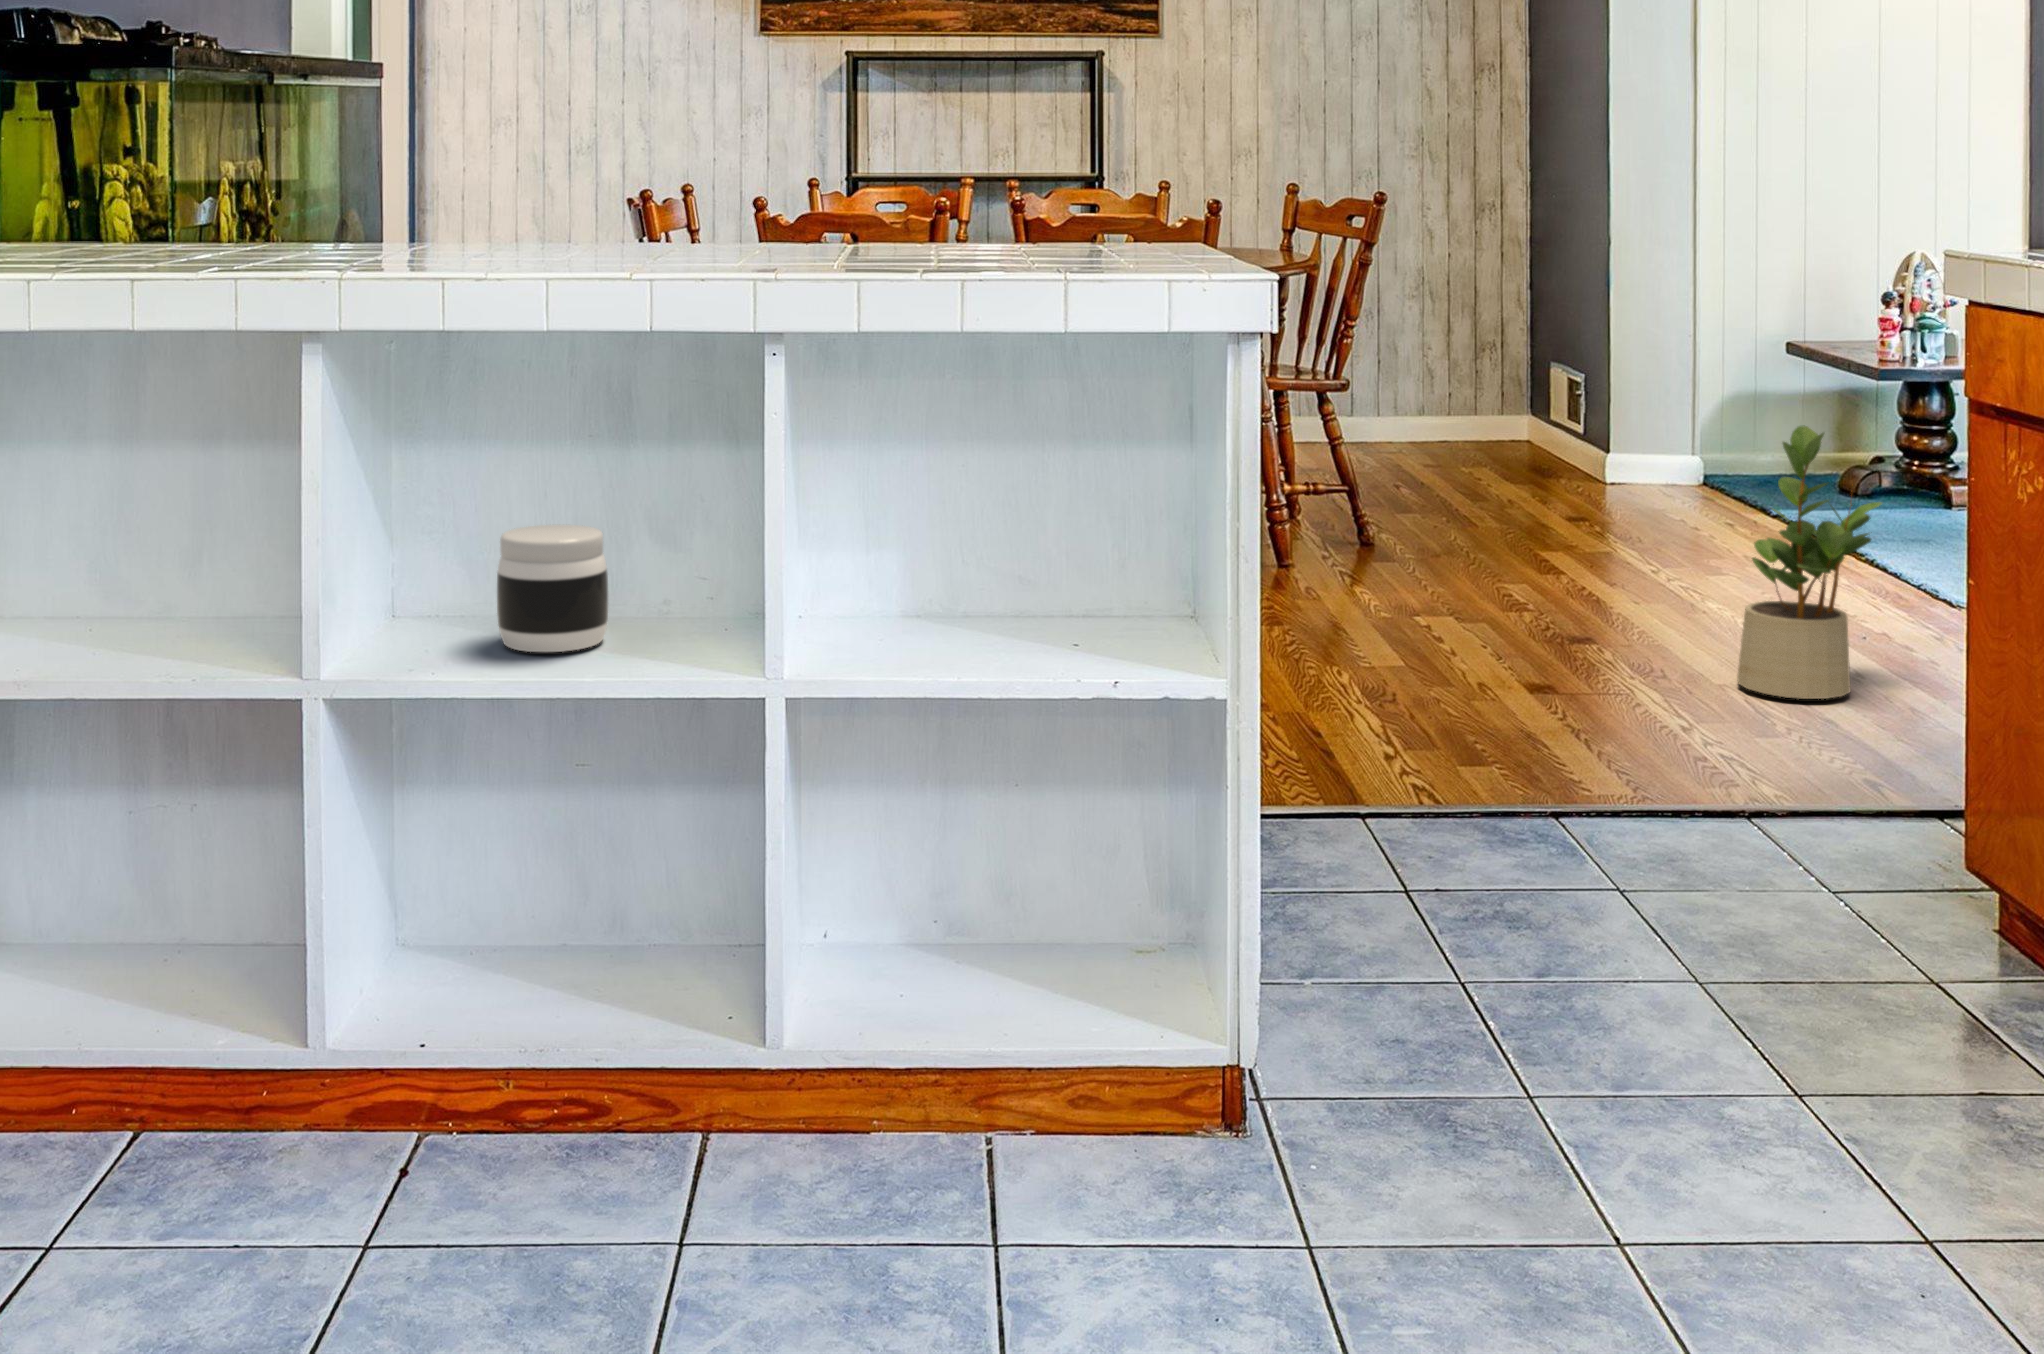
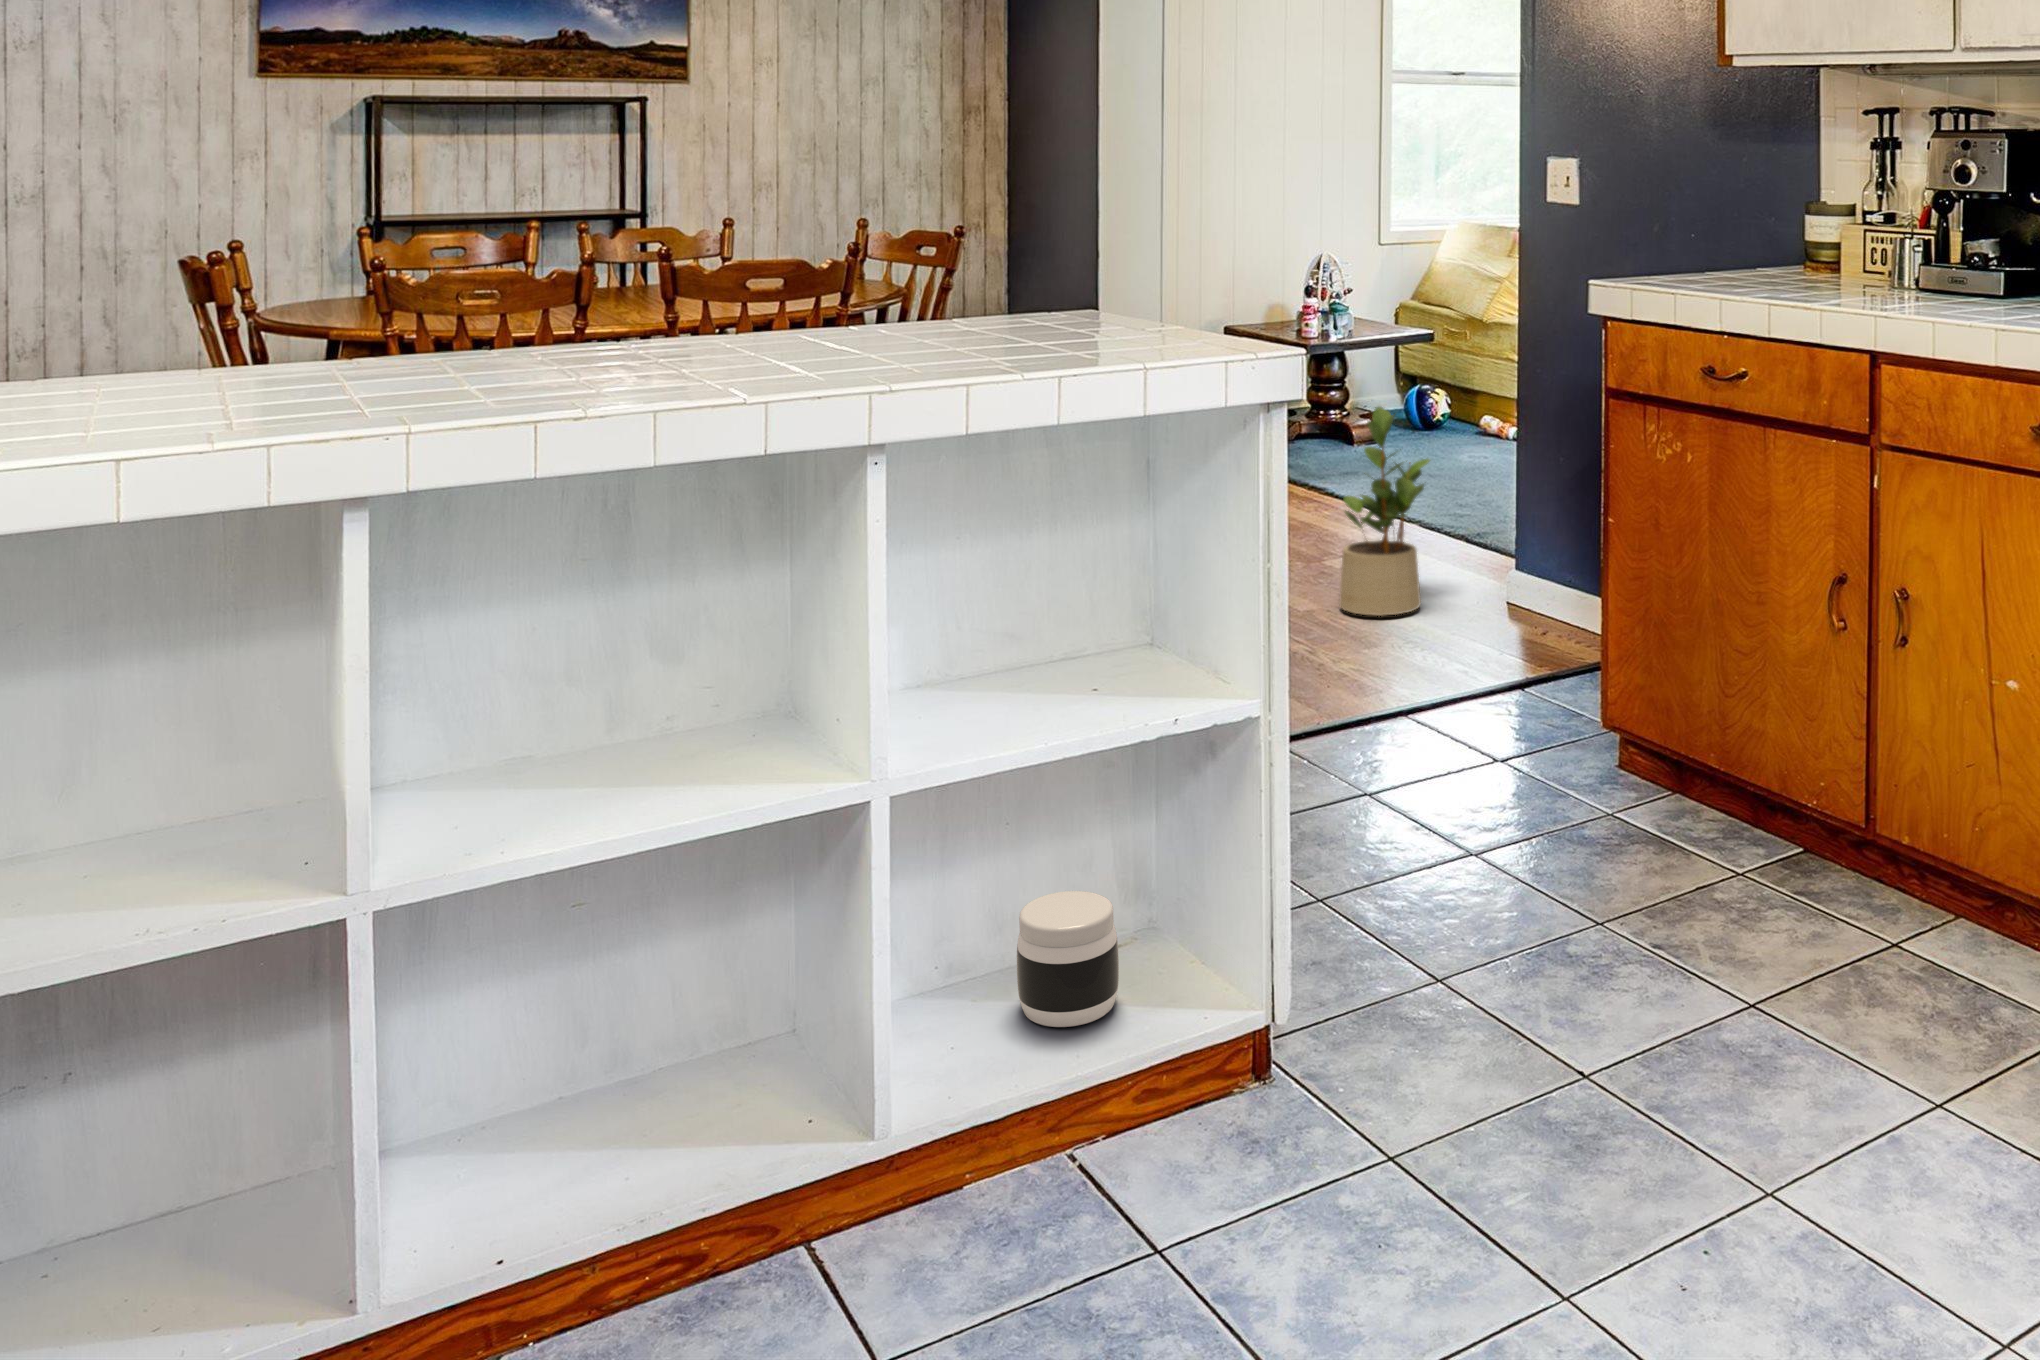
jar: present [497,525,608,652] -> present [1017,891,1119,1027]

